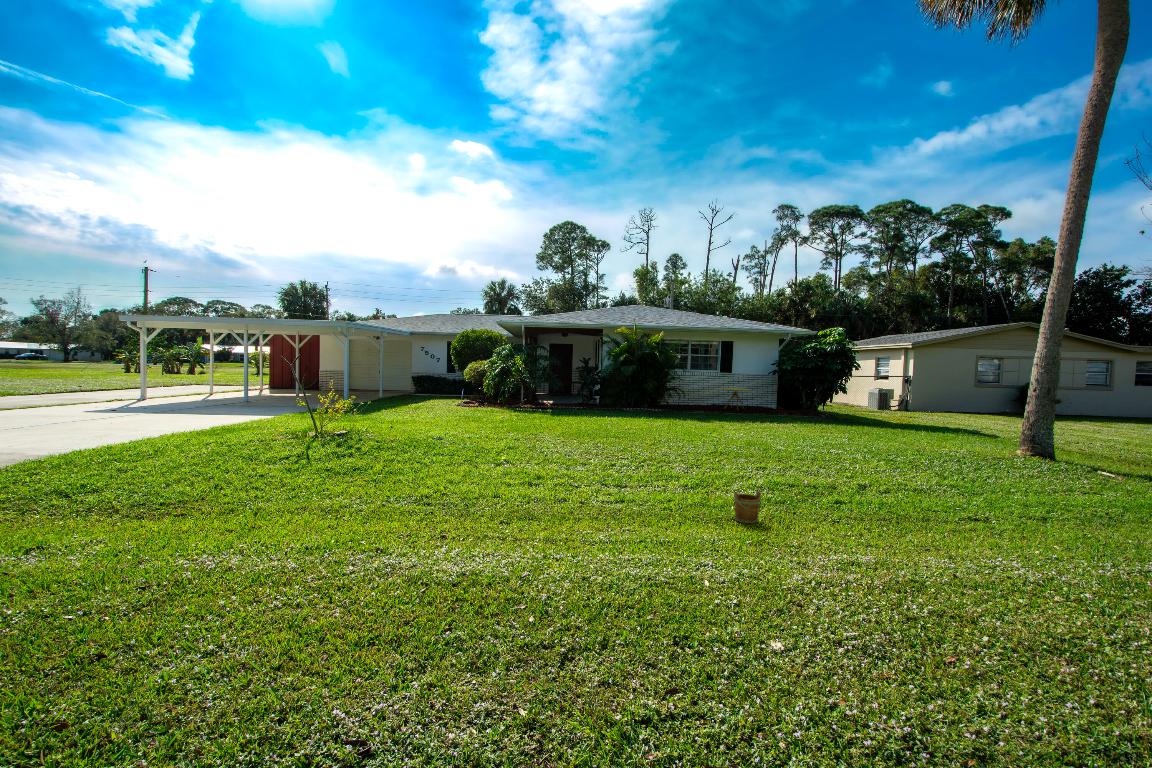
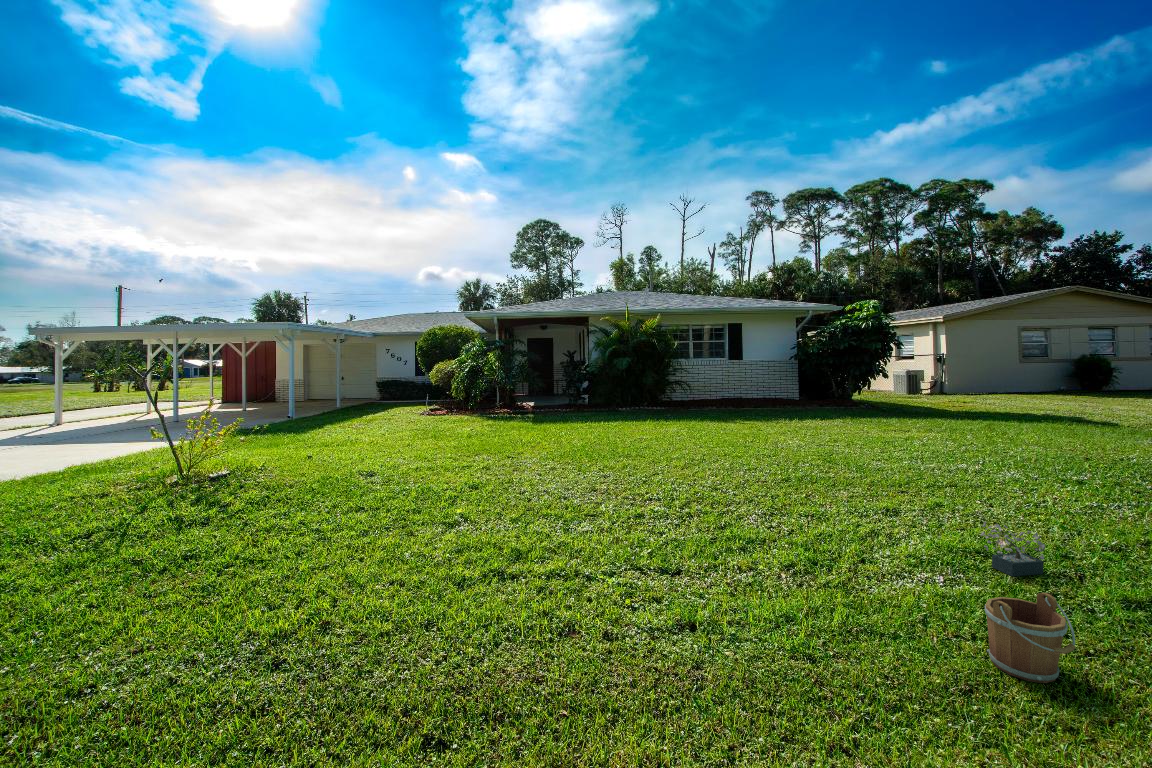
round table: present [721,388,750,408] -> none [735,377,773,404]
decorative plant: none [774,473,805,500] -> present [981,522,1045,576]

